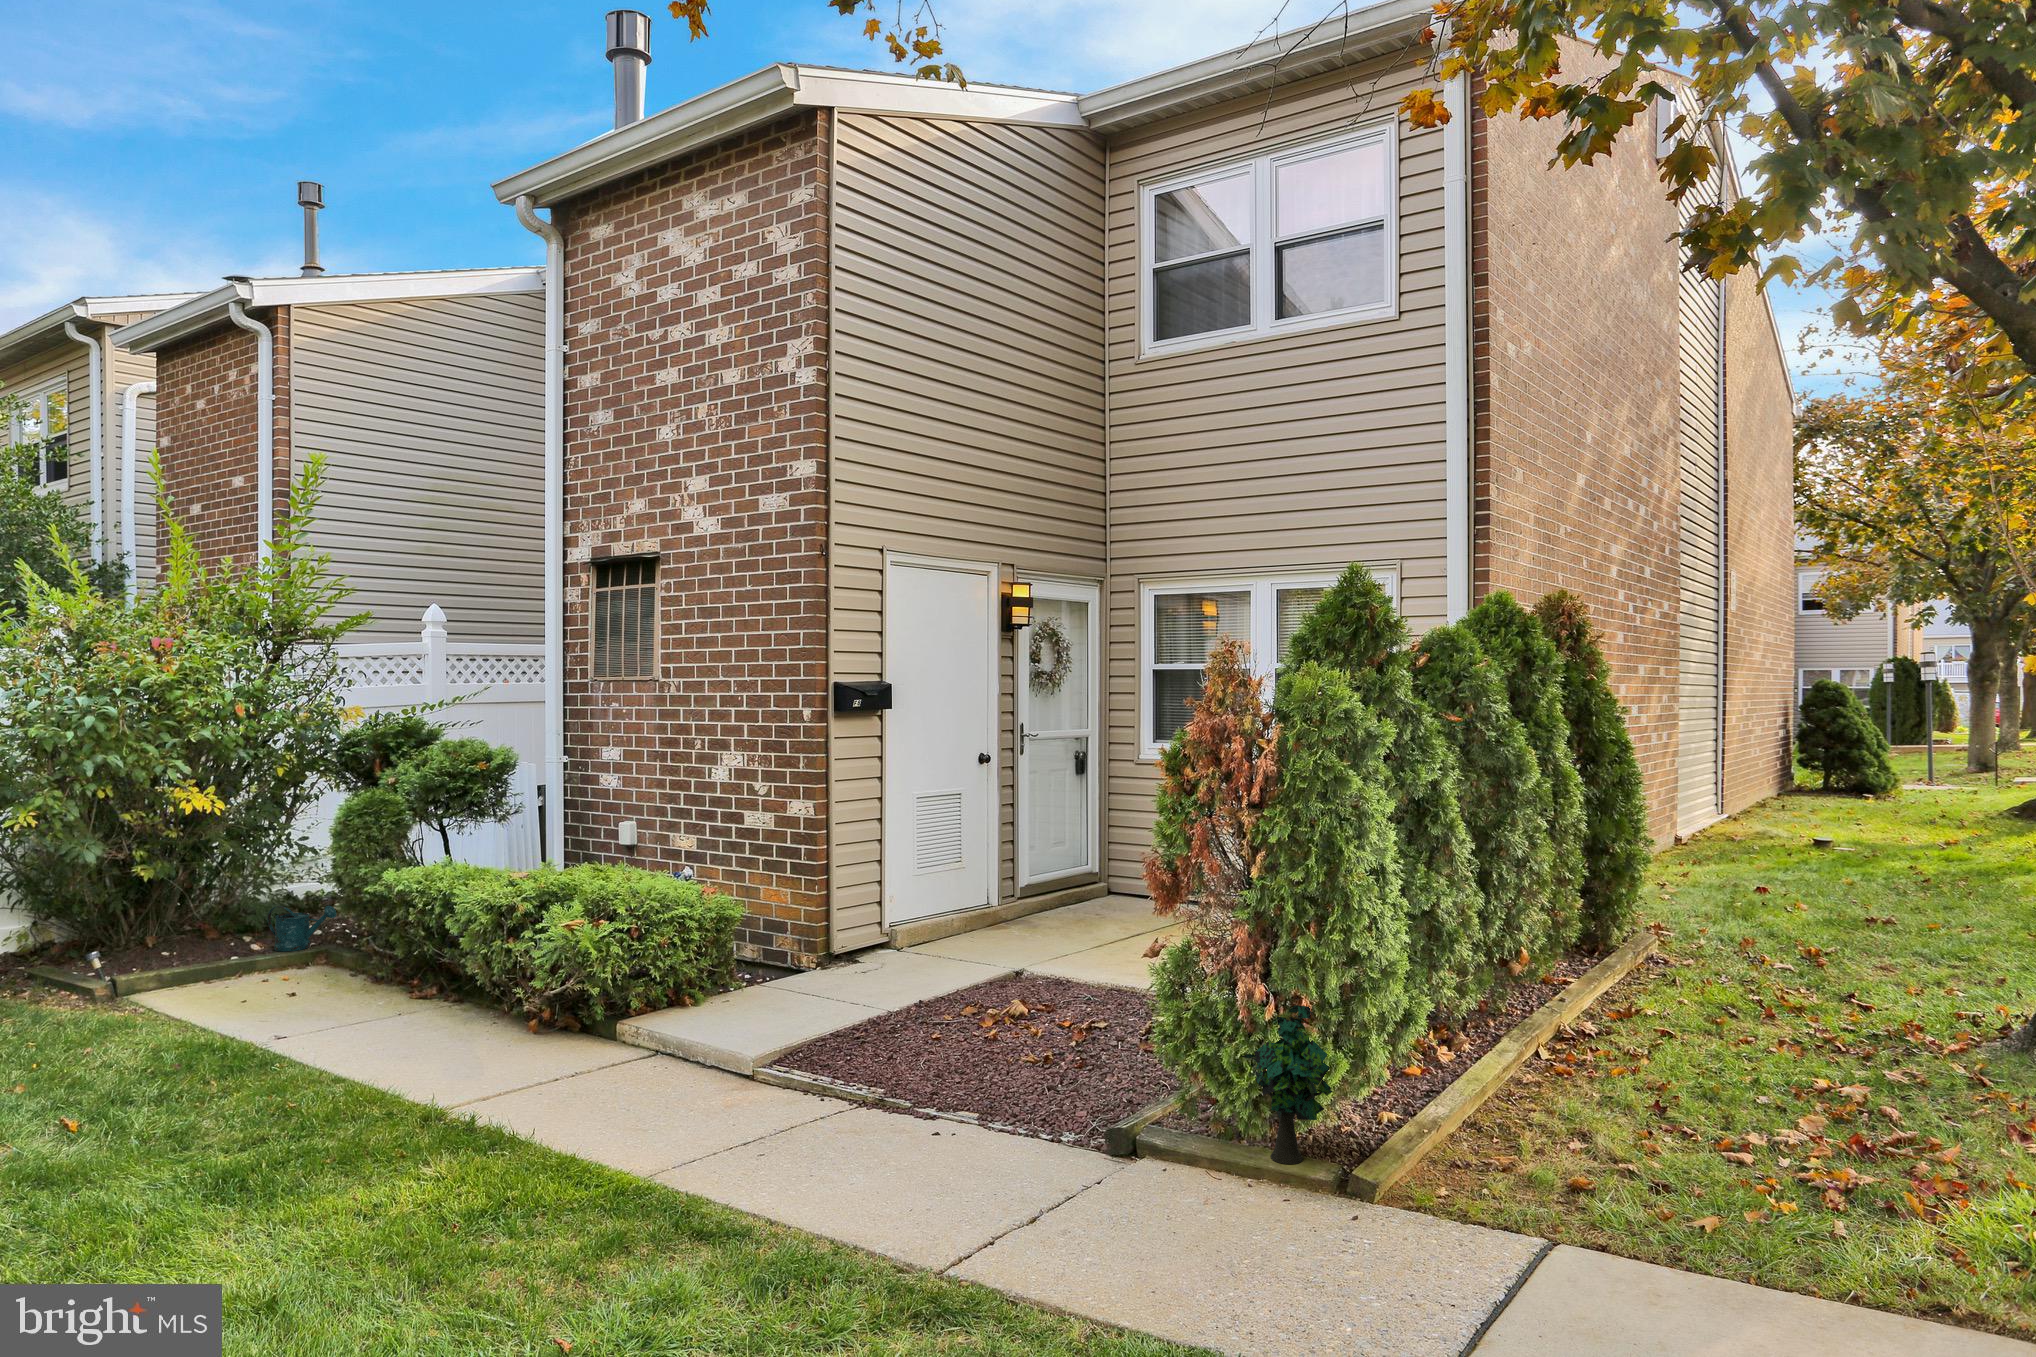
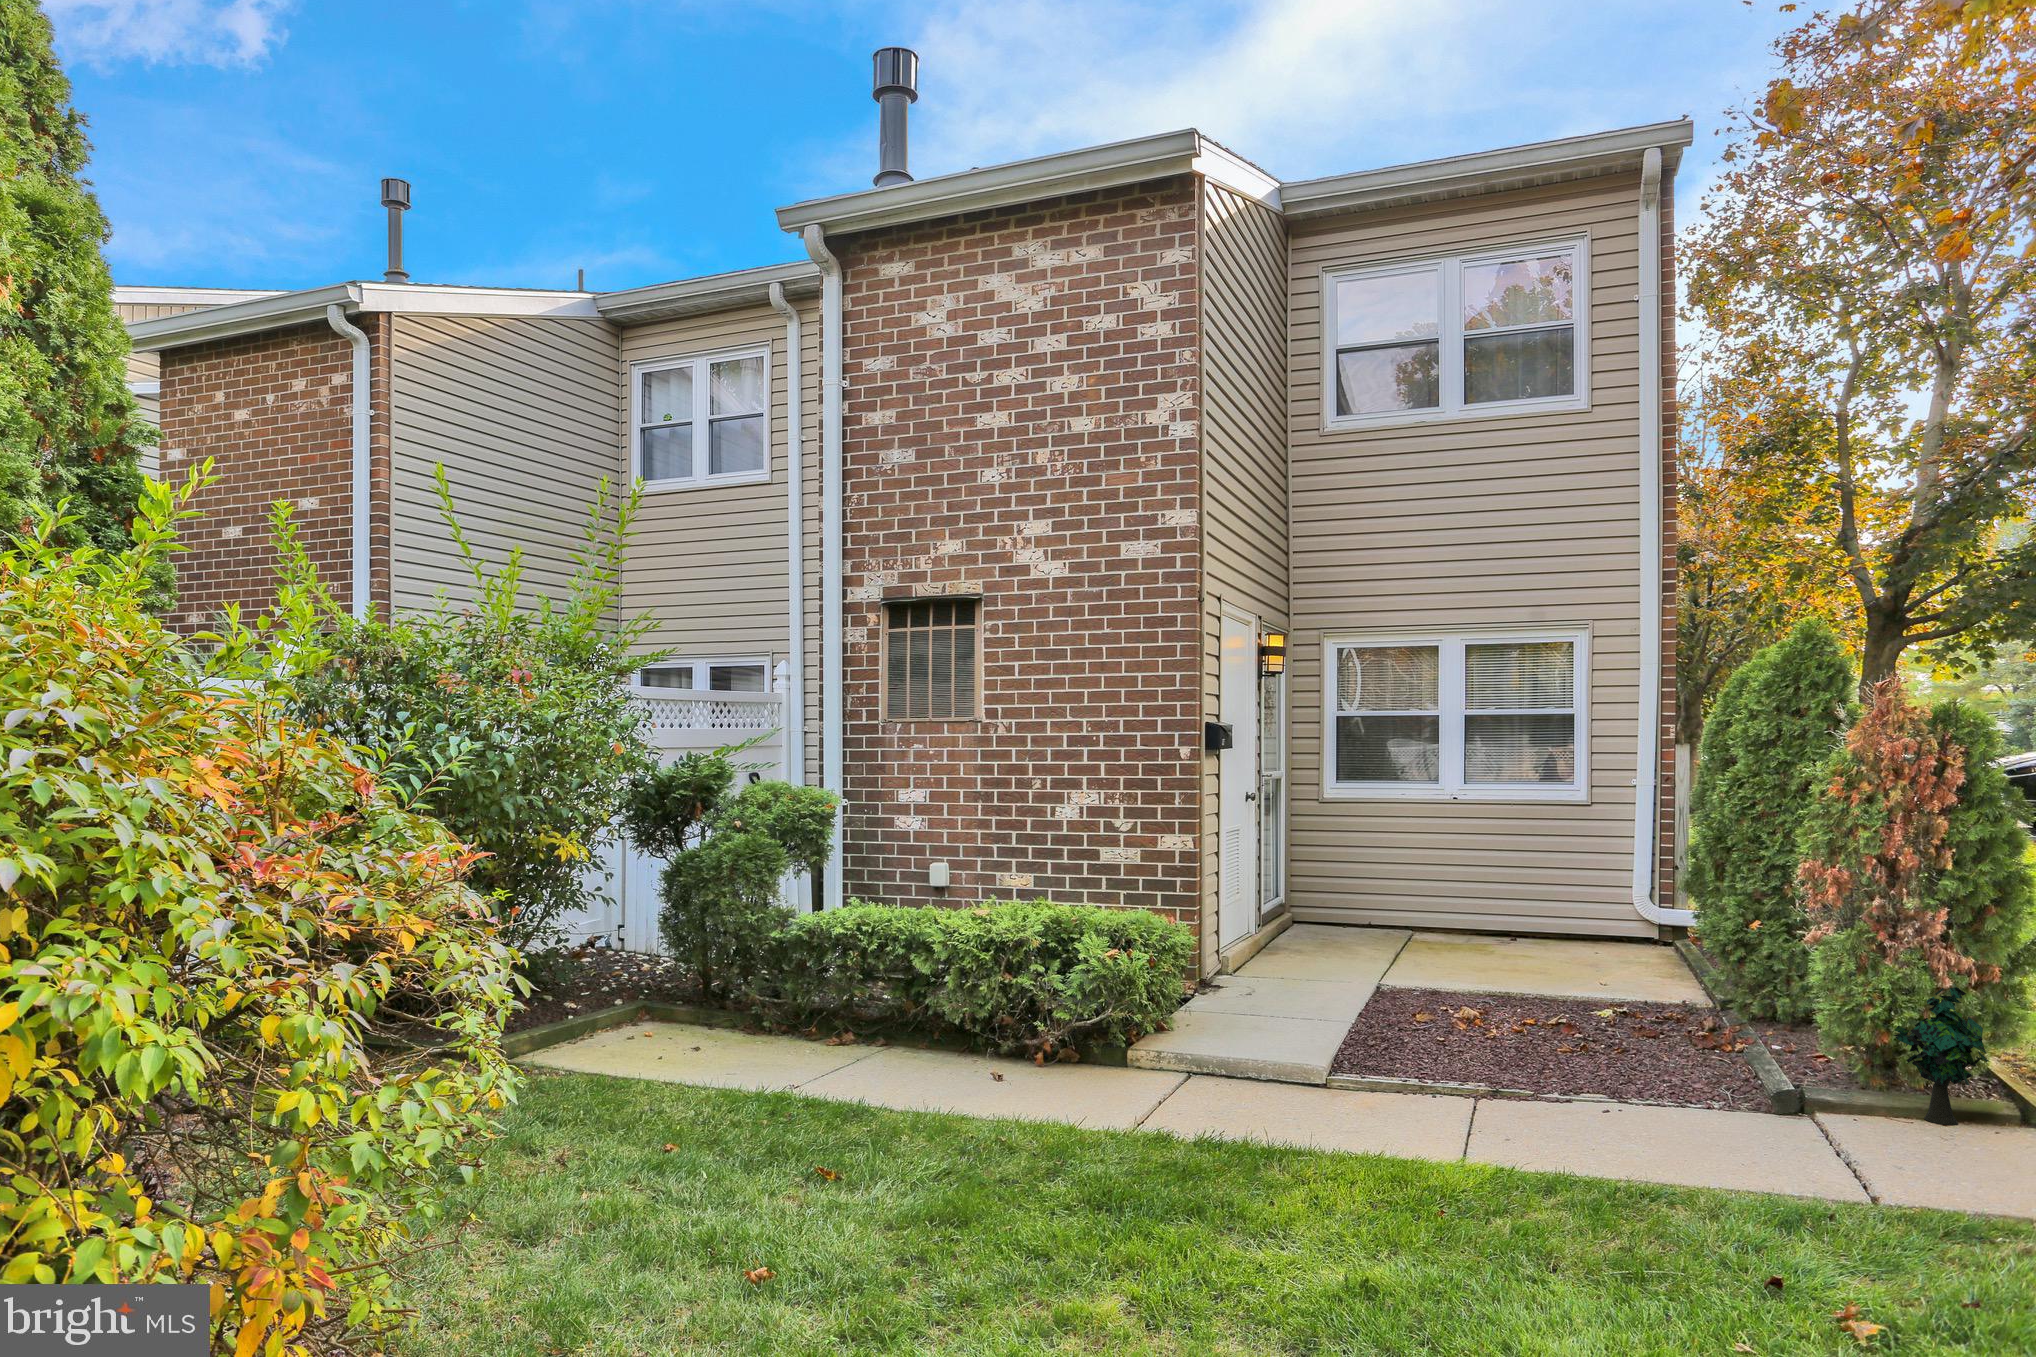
watering can: present [267,906,336,951] -> none [575,957,652,1007]

